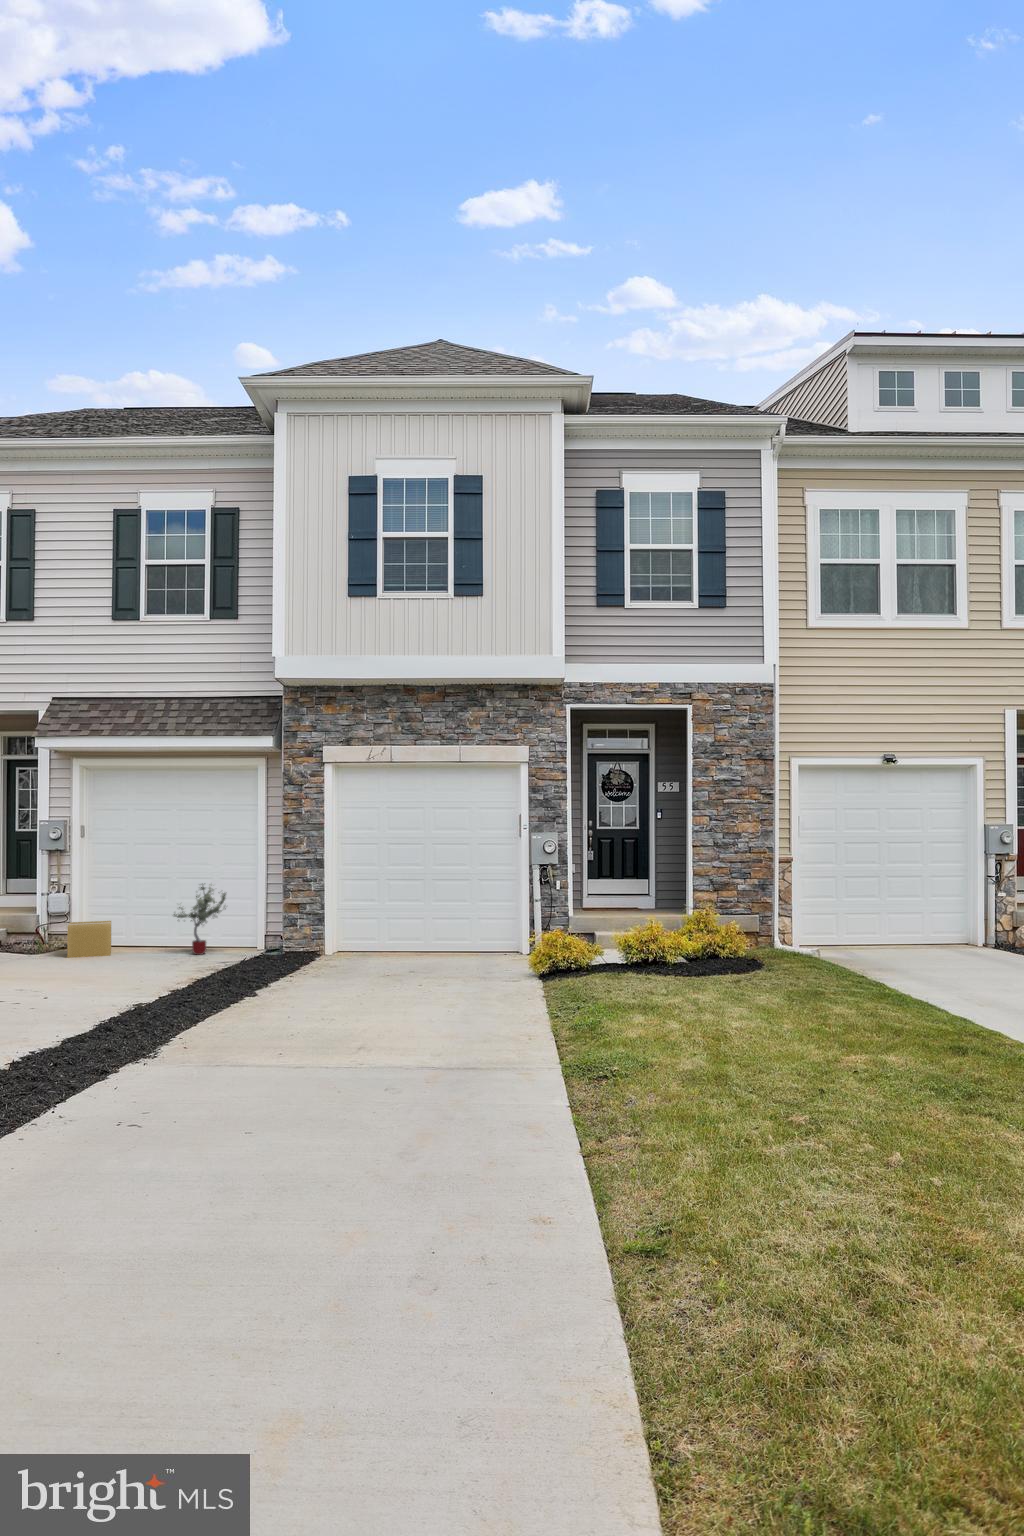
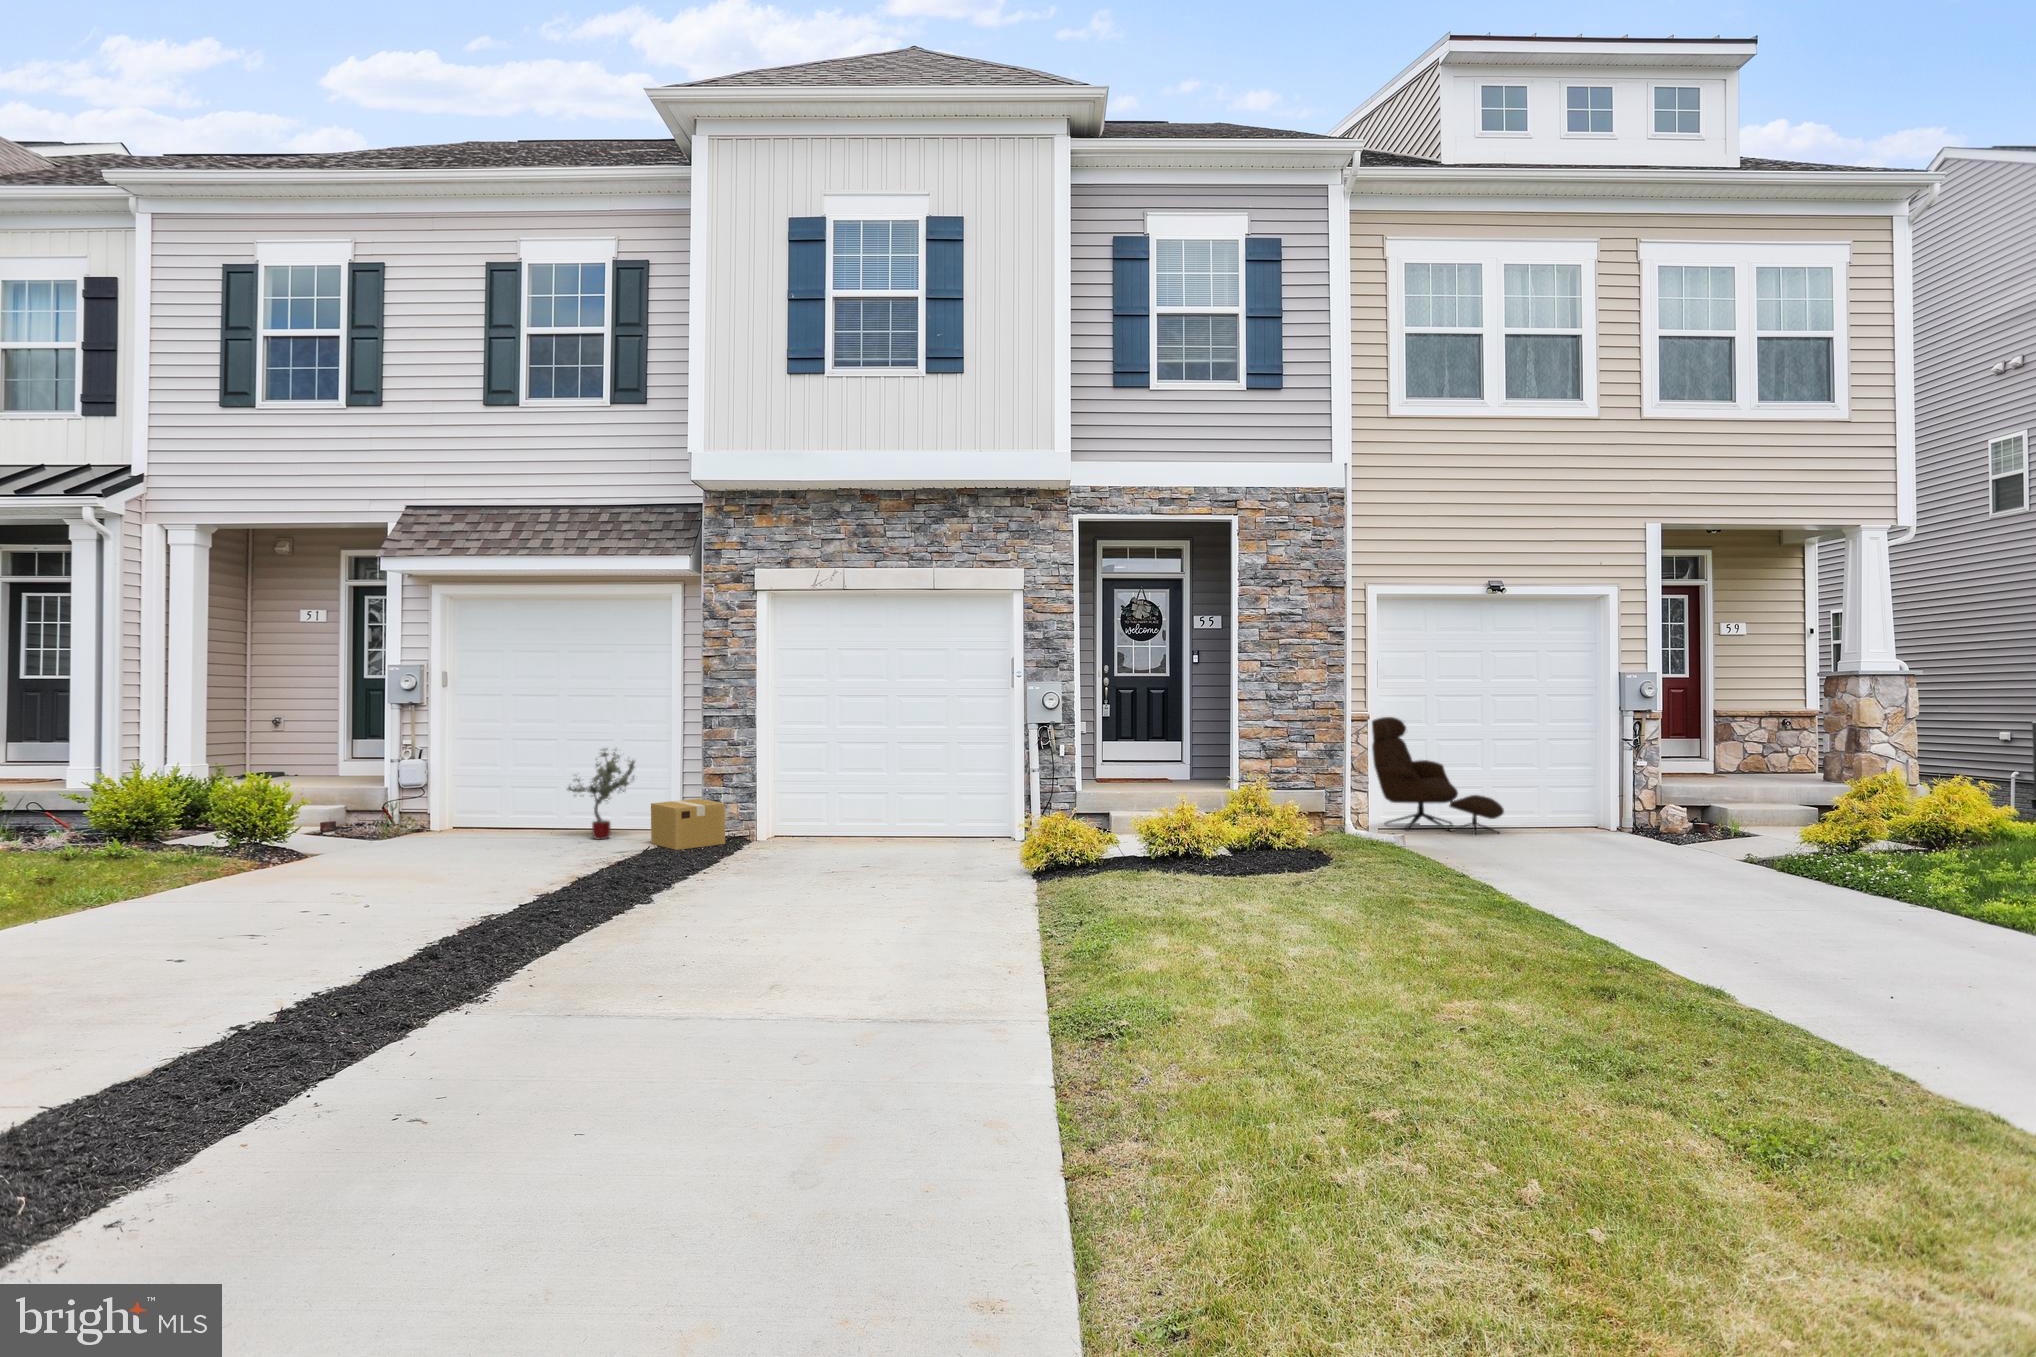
lounge chair: none [797,859,900,950] -> present [1372,717,1504,835]
cardboard box: present [67,921,111,958] -> present [651,799,725,850]

